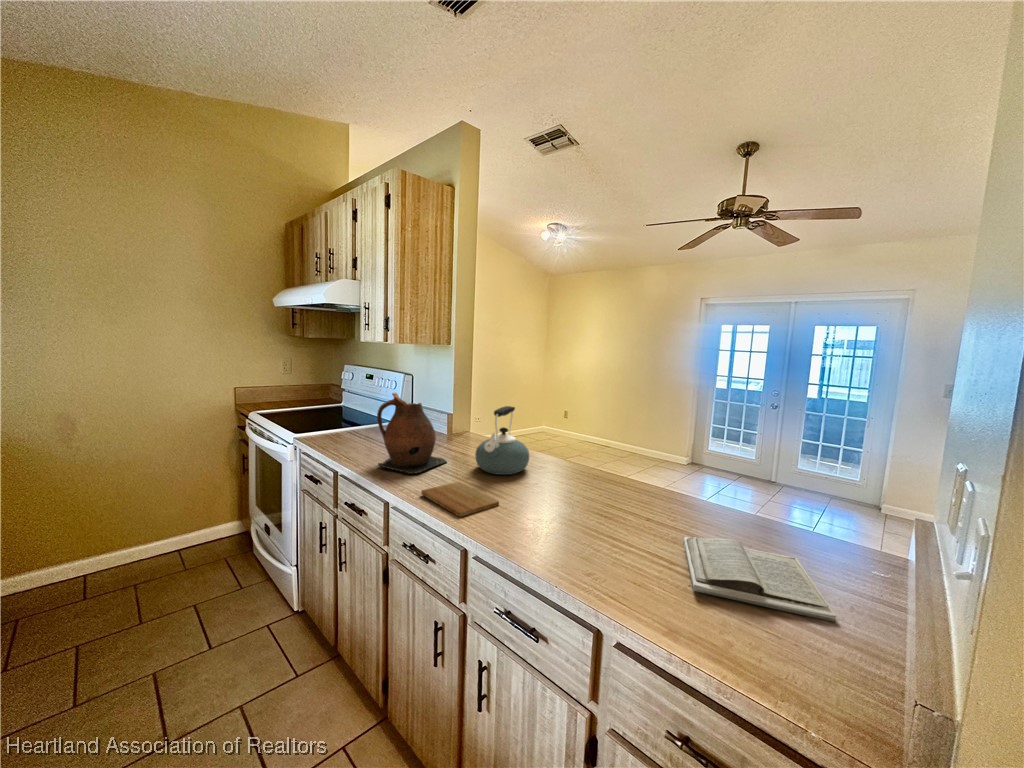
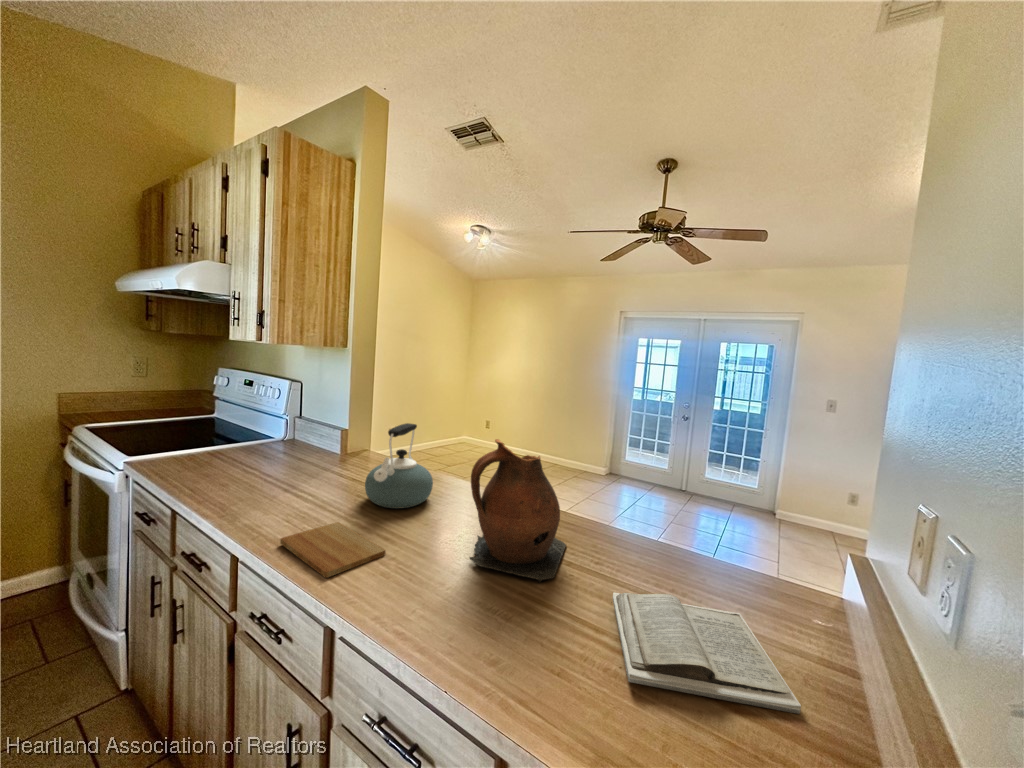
ceramic pitcher: present [377,393,446,474] -> present [470,439,566,582]

